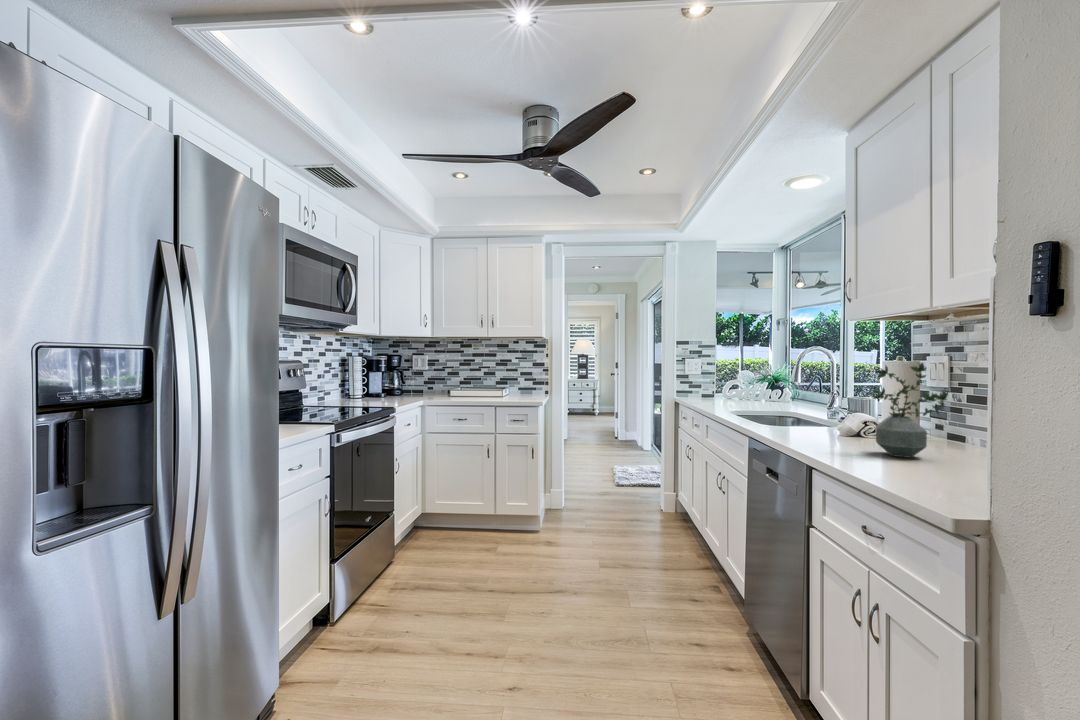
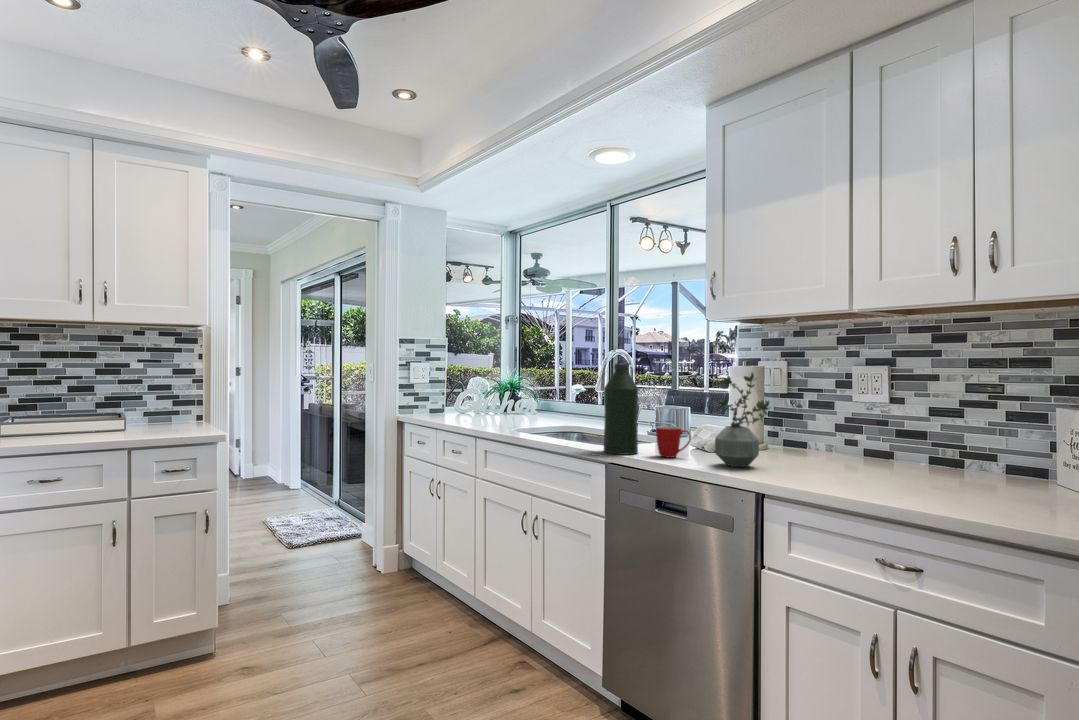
bottle: none [782,356,817,437] -> present [604,364,638,455]
mug: none [827,413,863,443] -> present [656,426,691,458]

